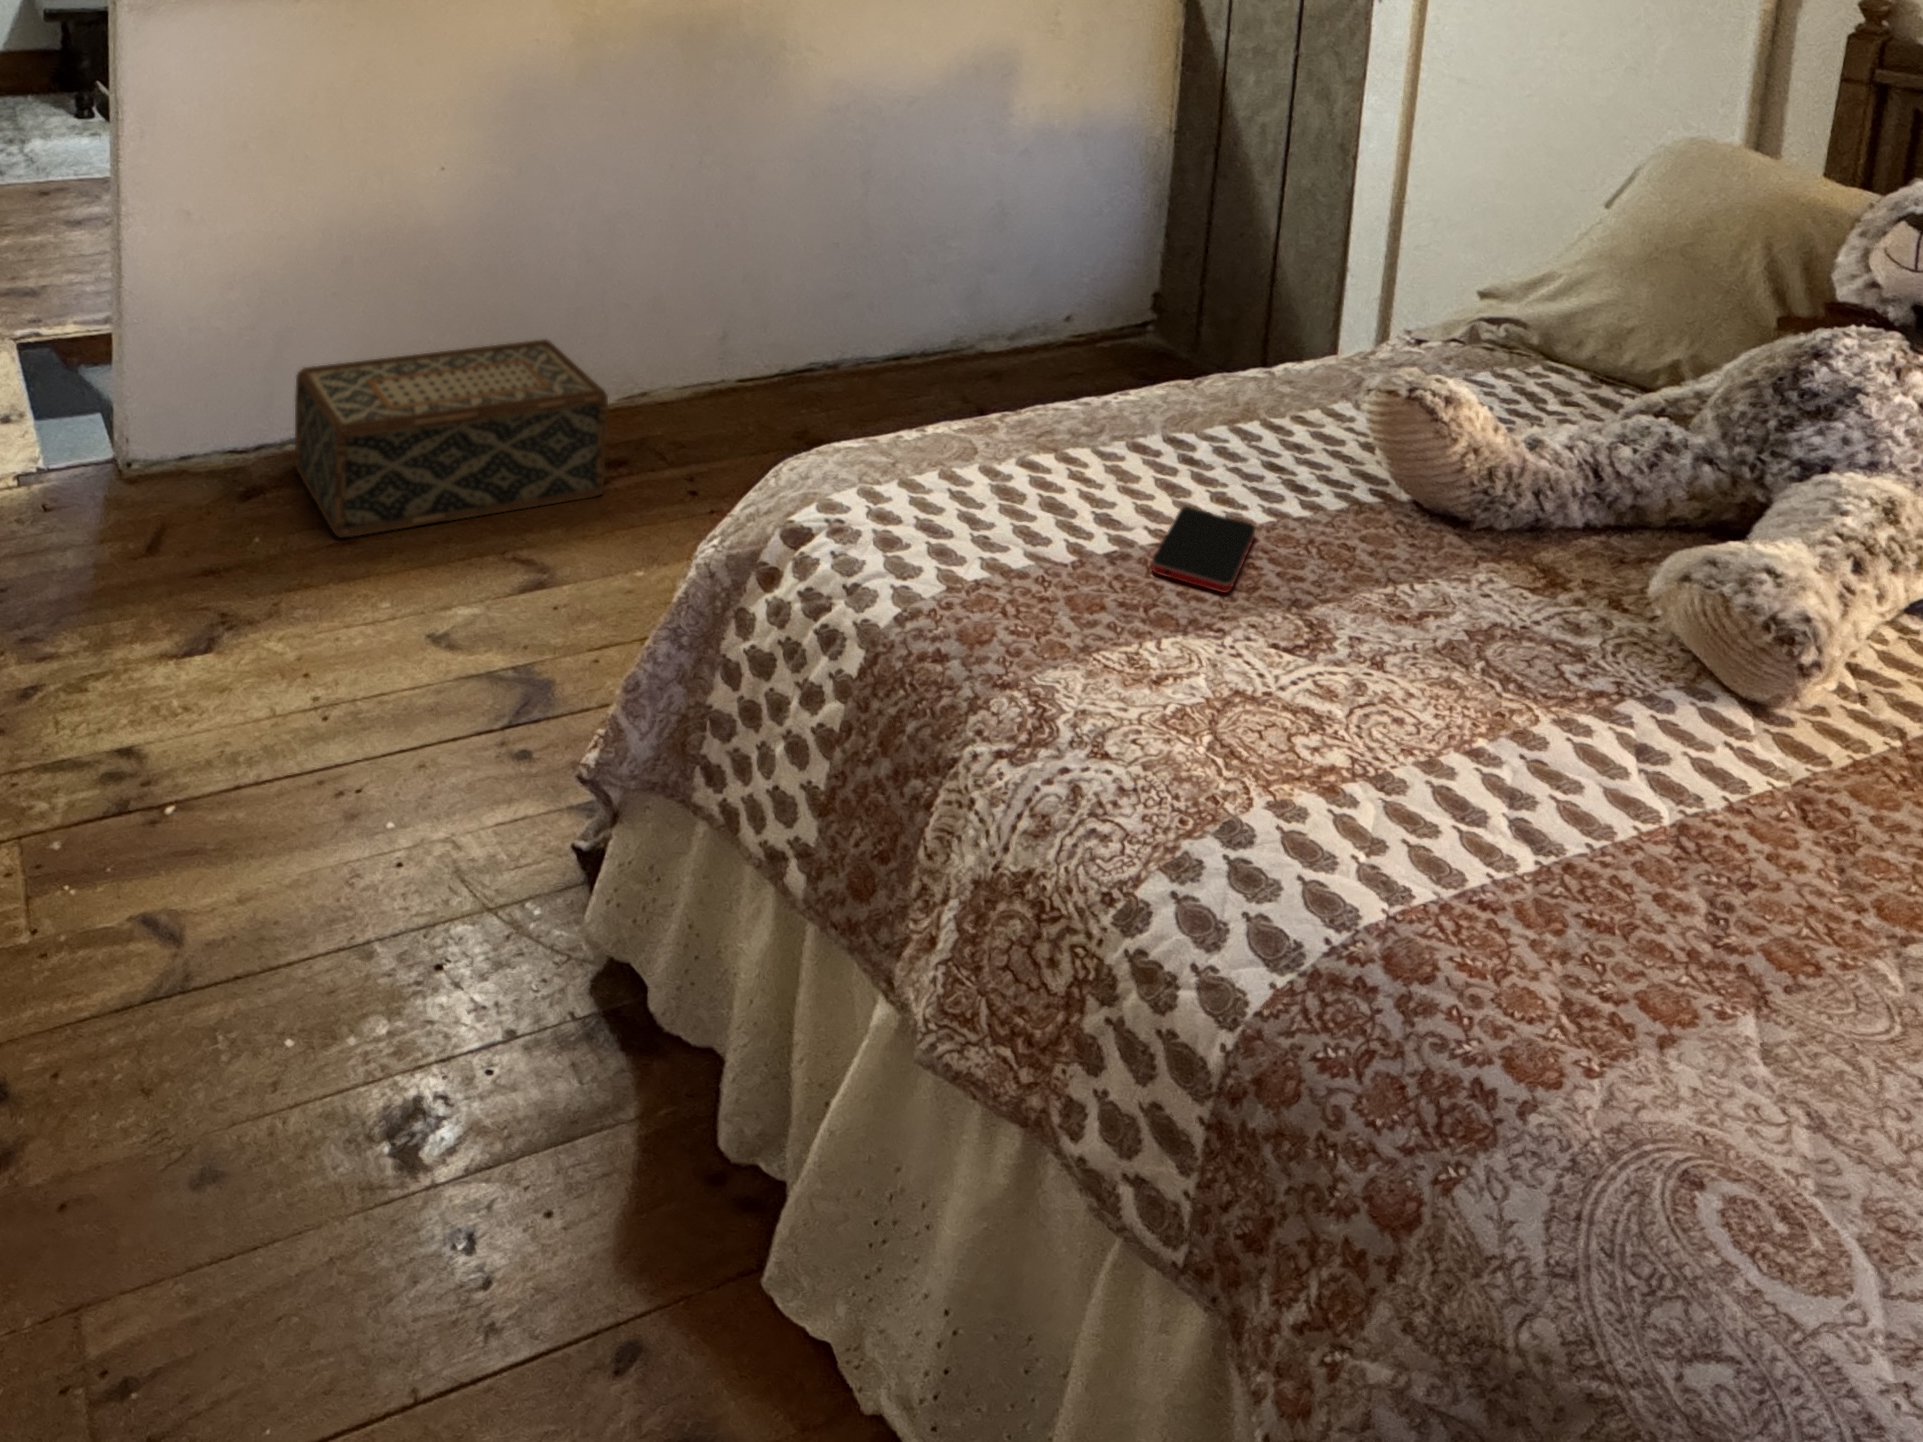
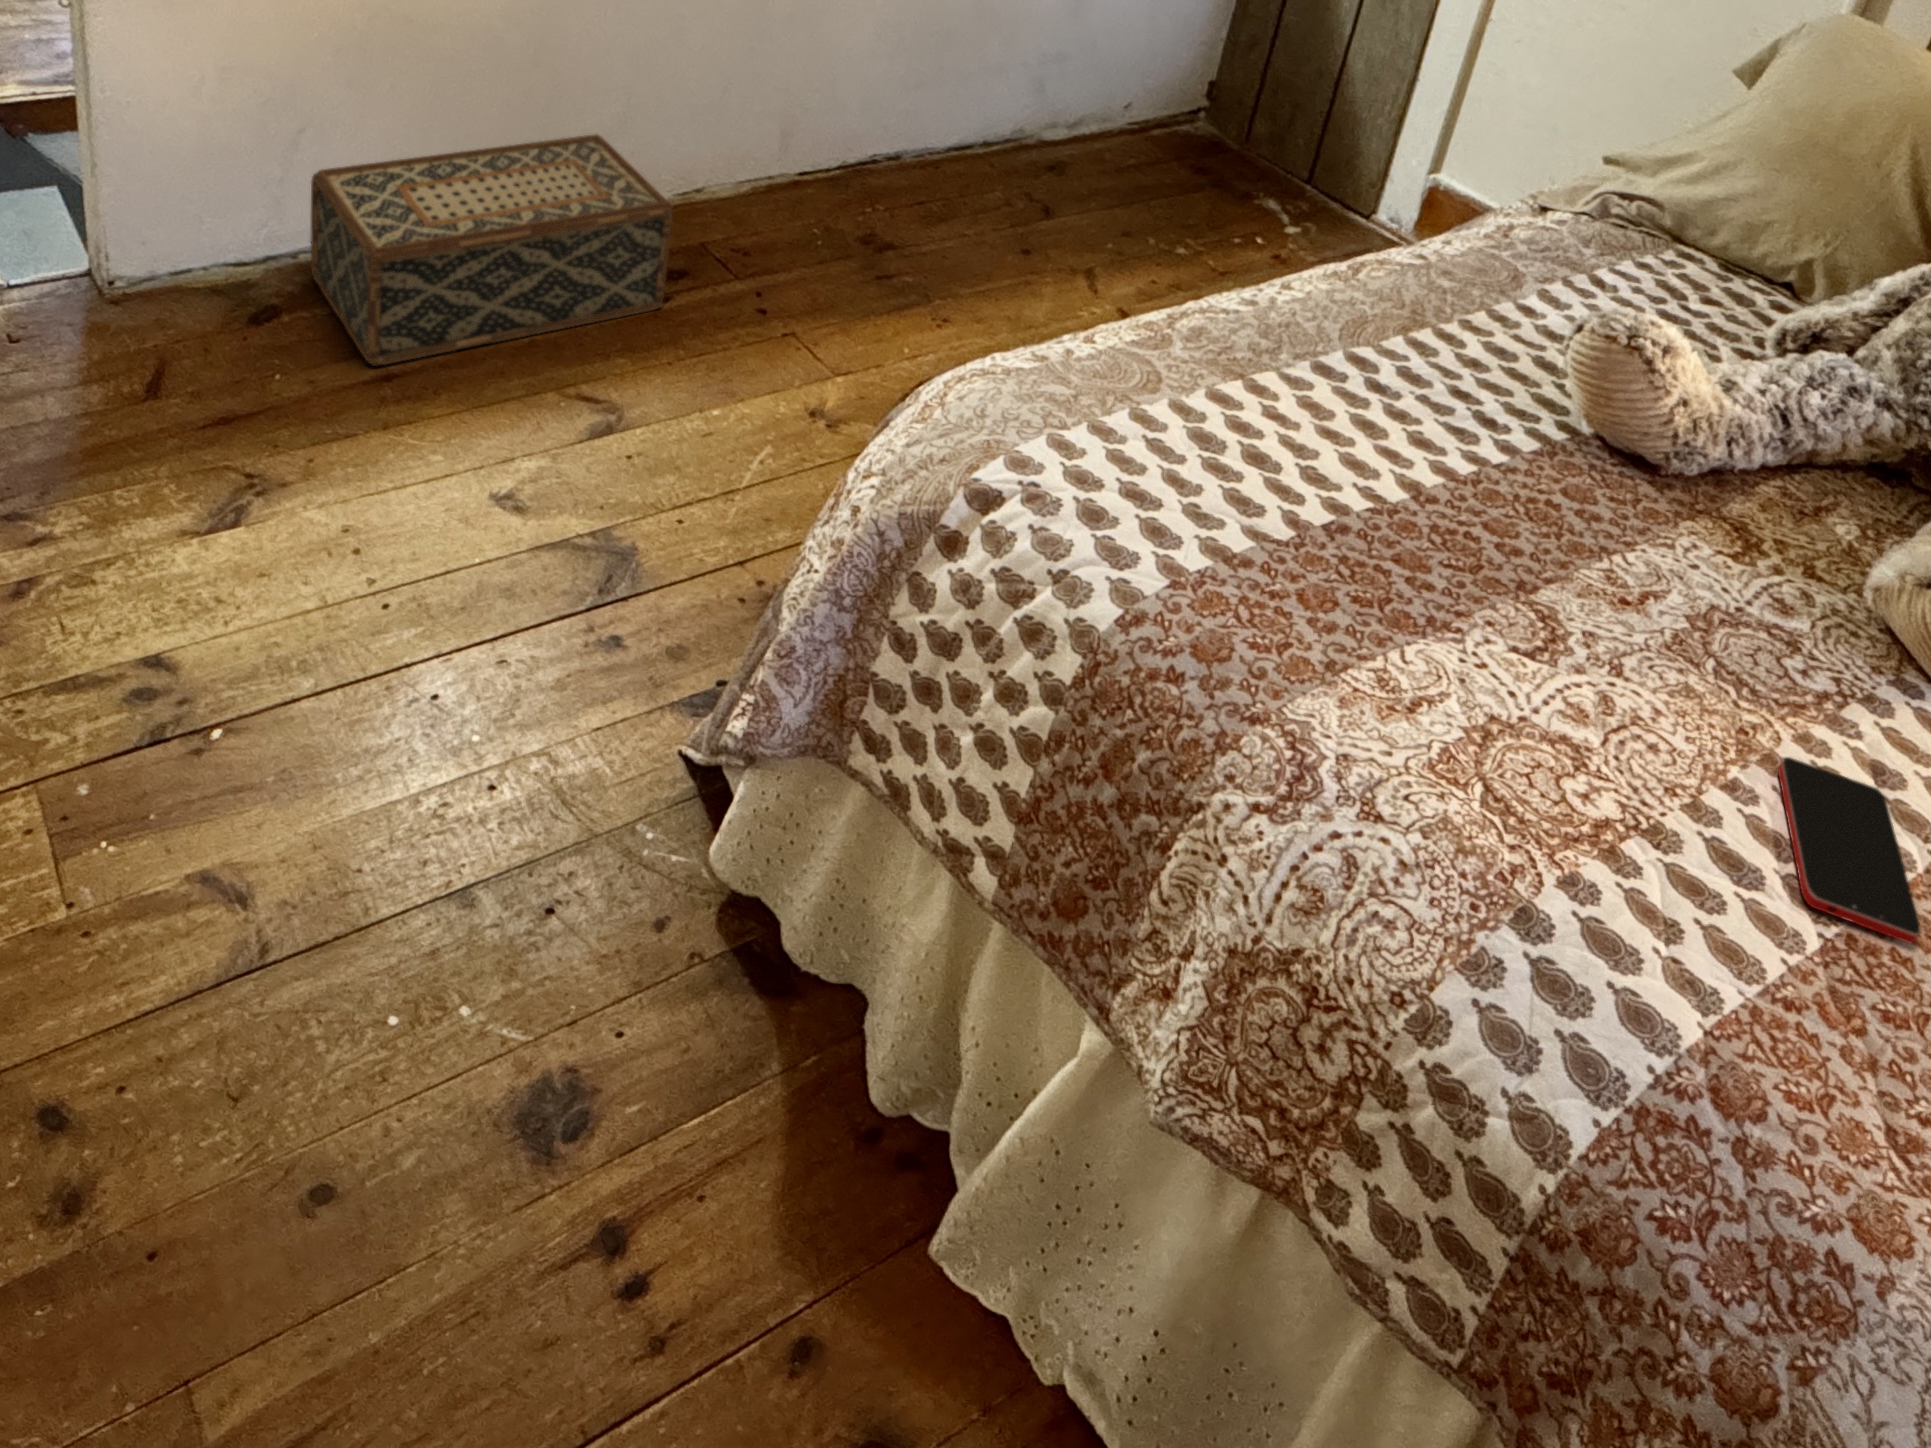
smartphone: present [1152,507,1255,593] -> present [1778,757,1920,943]

